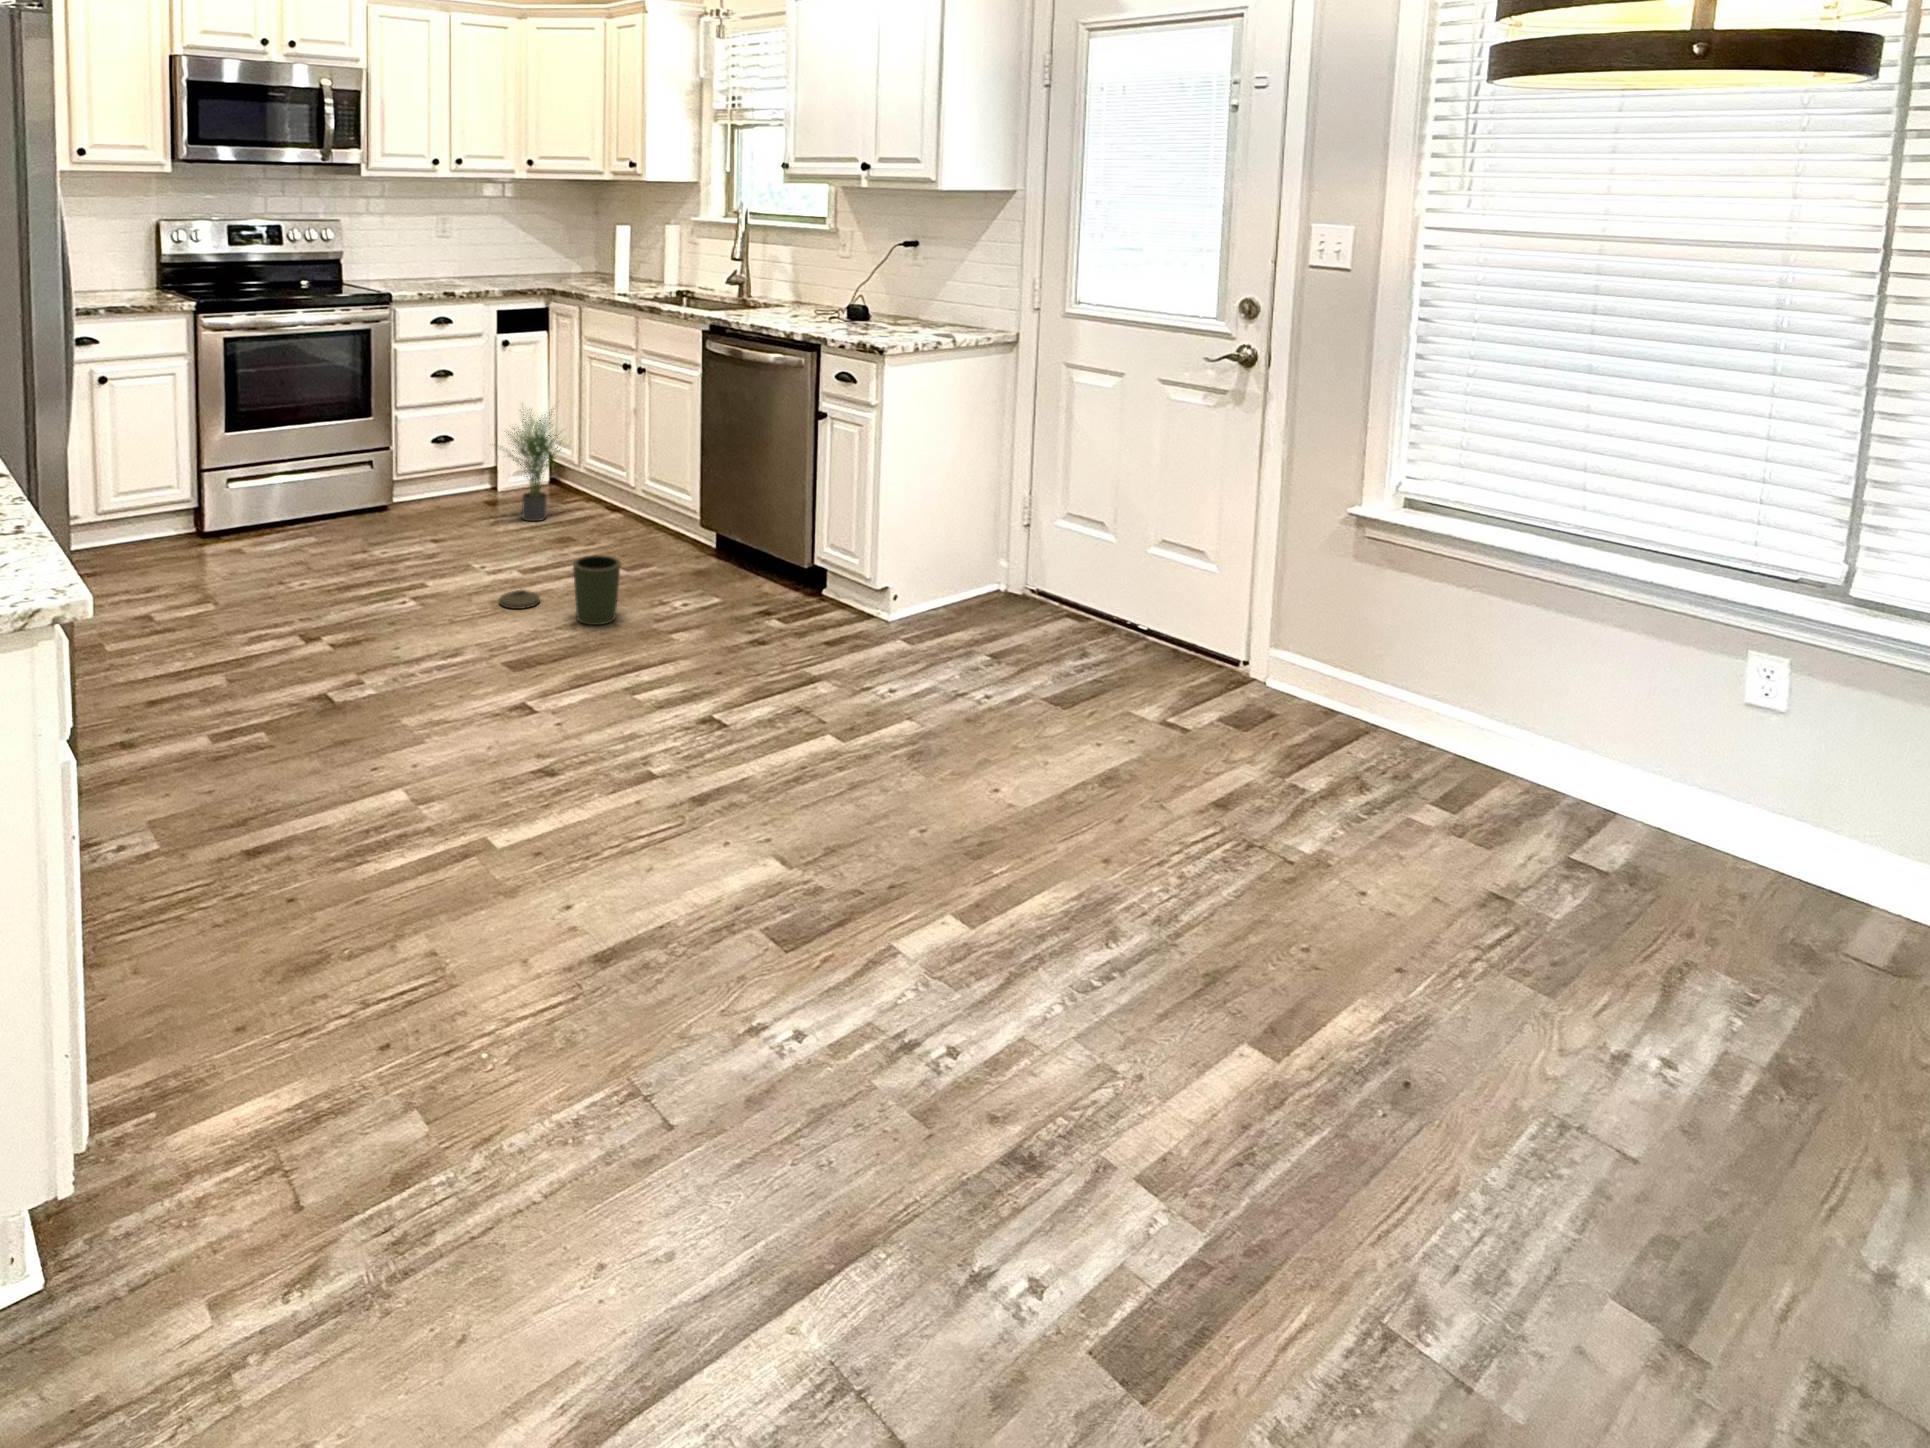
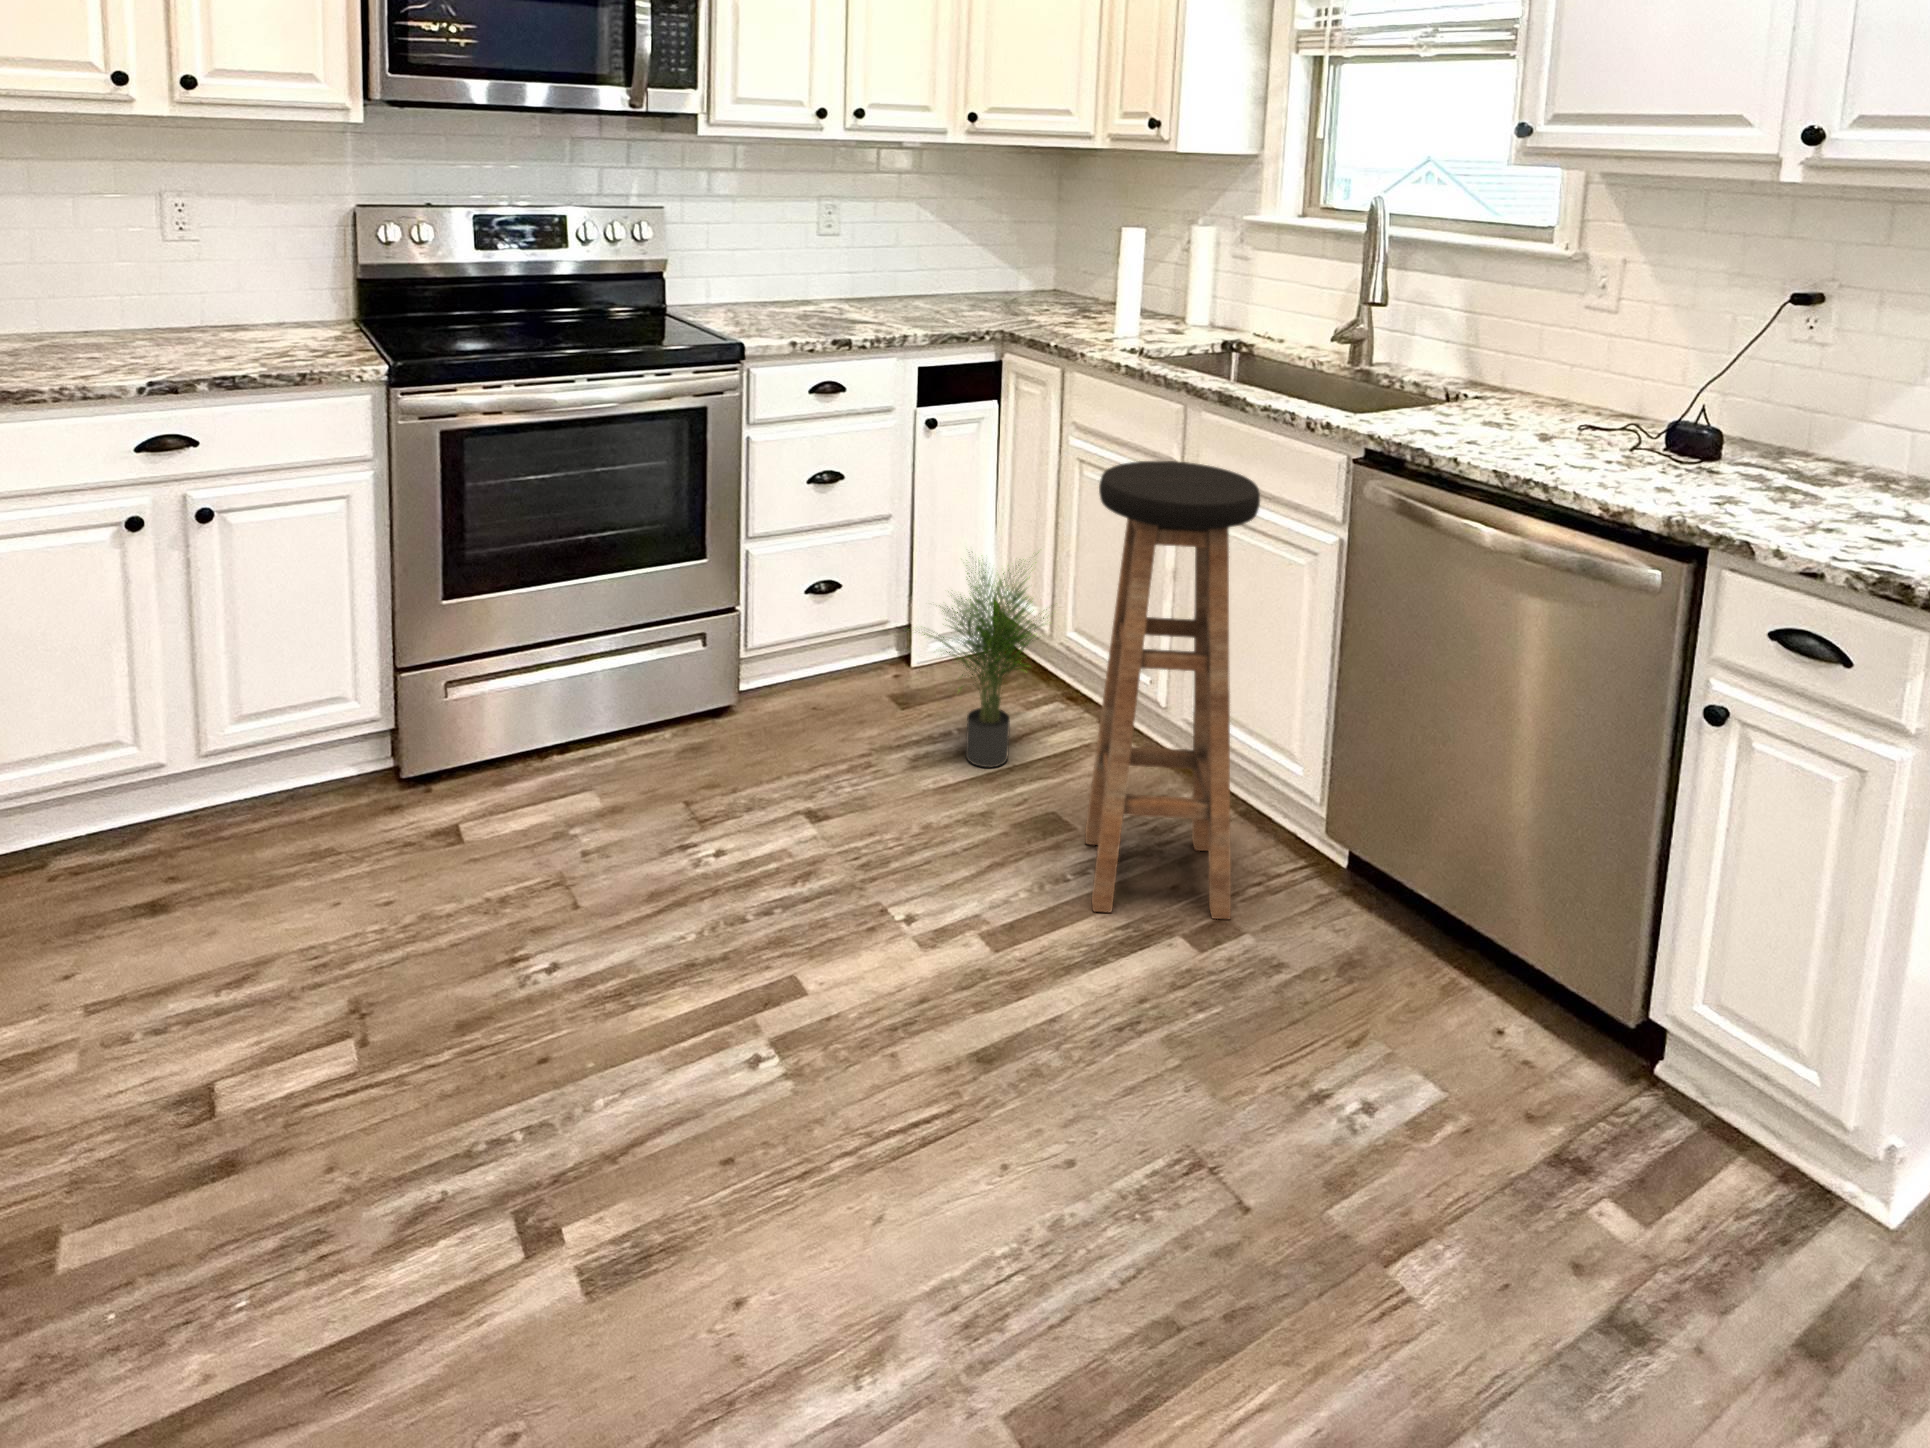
bar stool: none [575,338,655,561] -> present [1085,461,1260,919]
trash can: present [499,555,621,625] -> none [958,1017,1256,1215]

